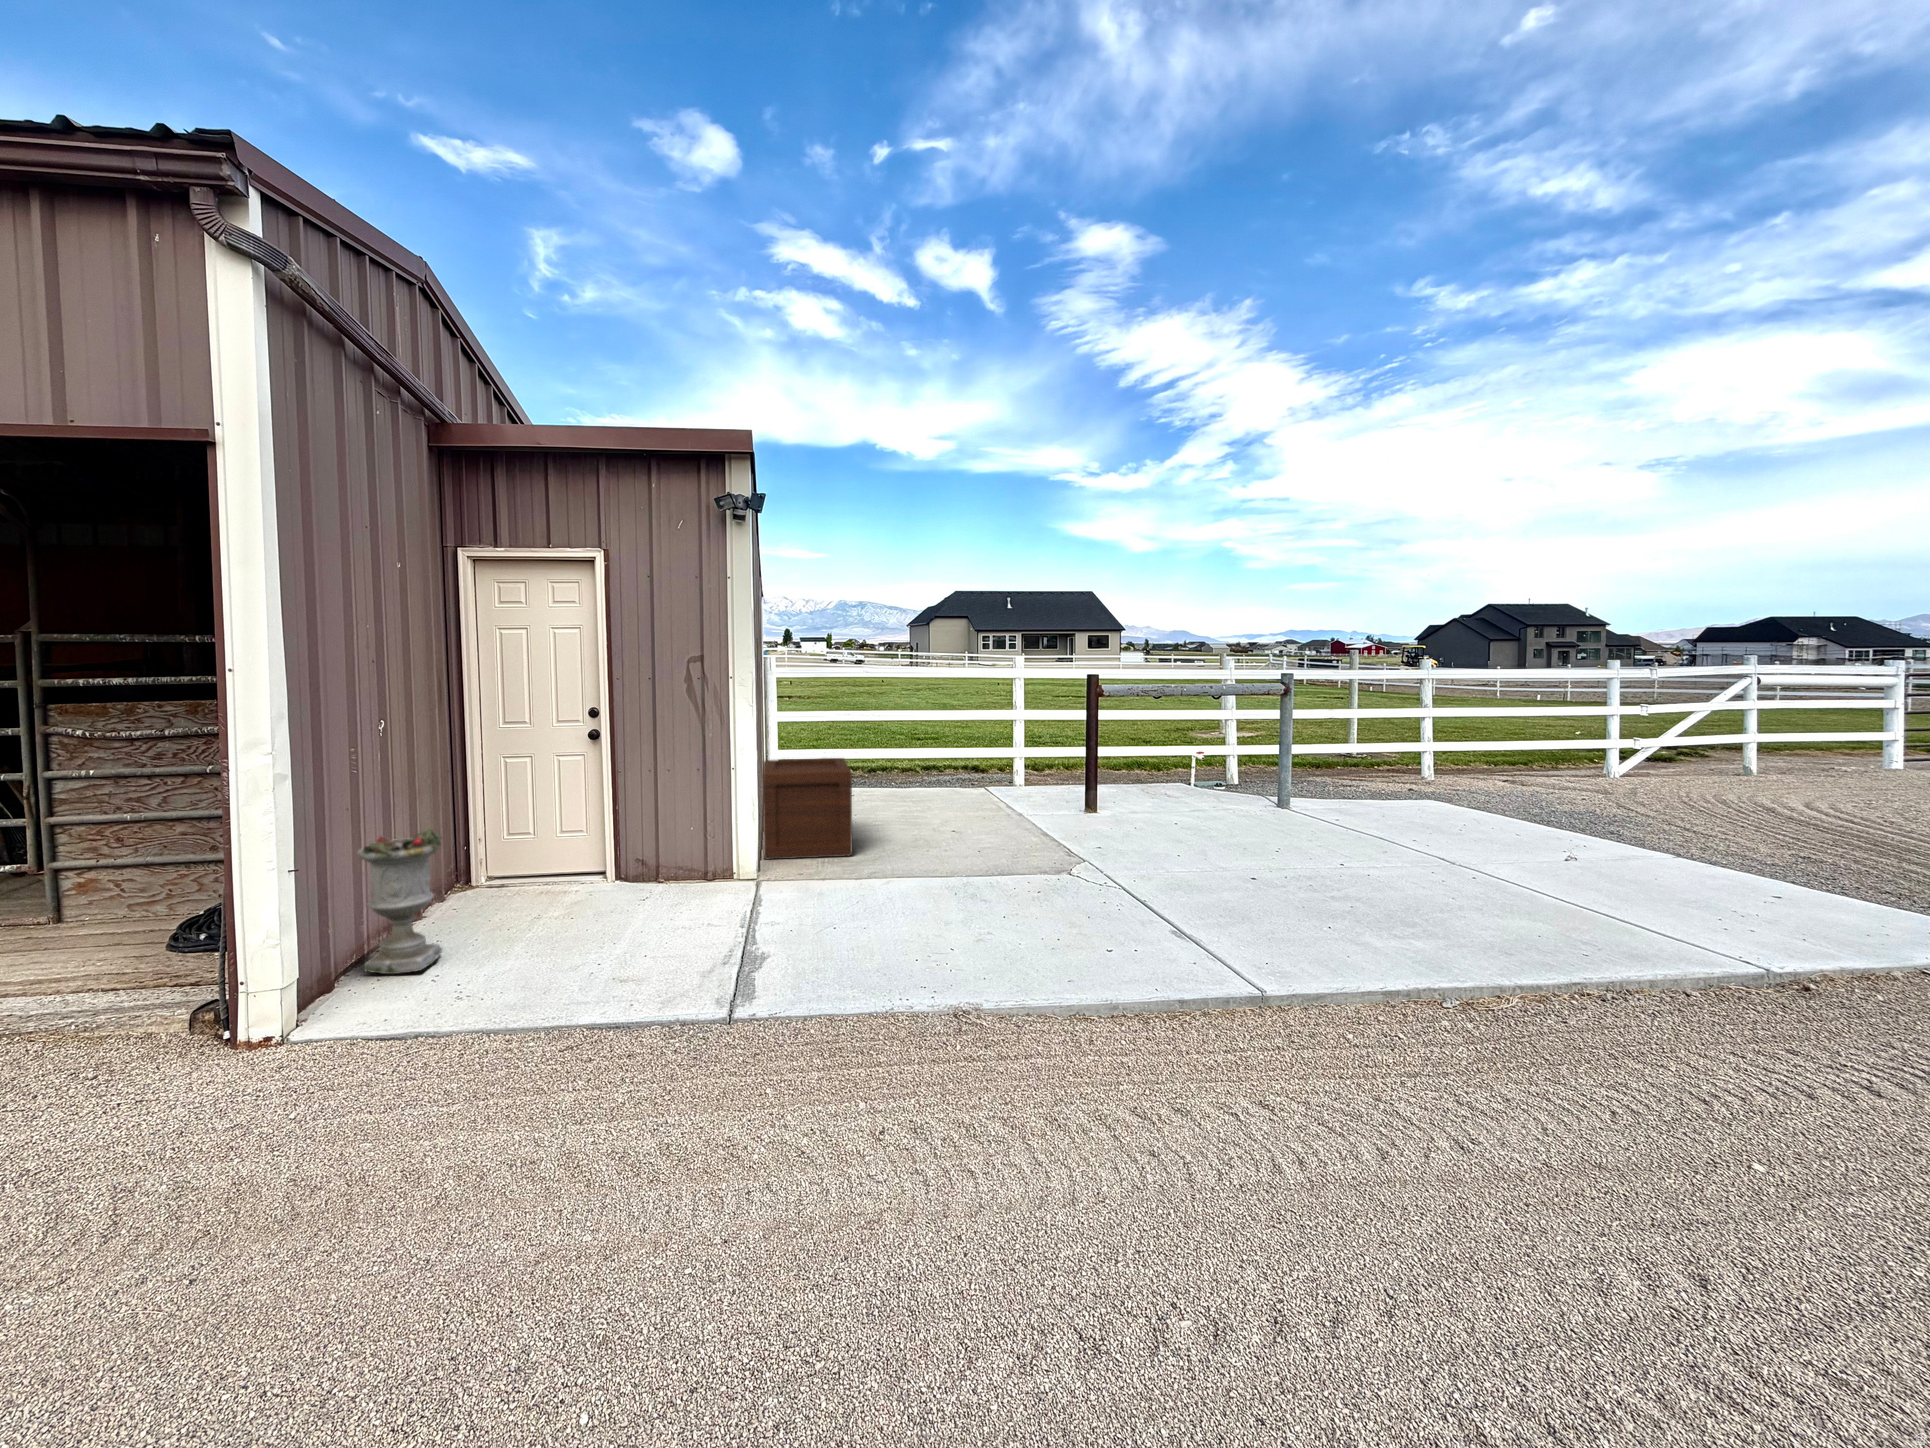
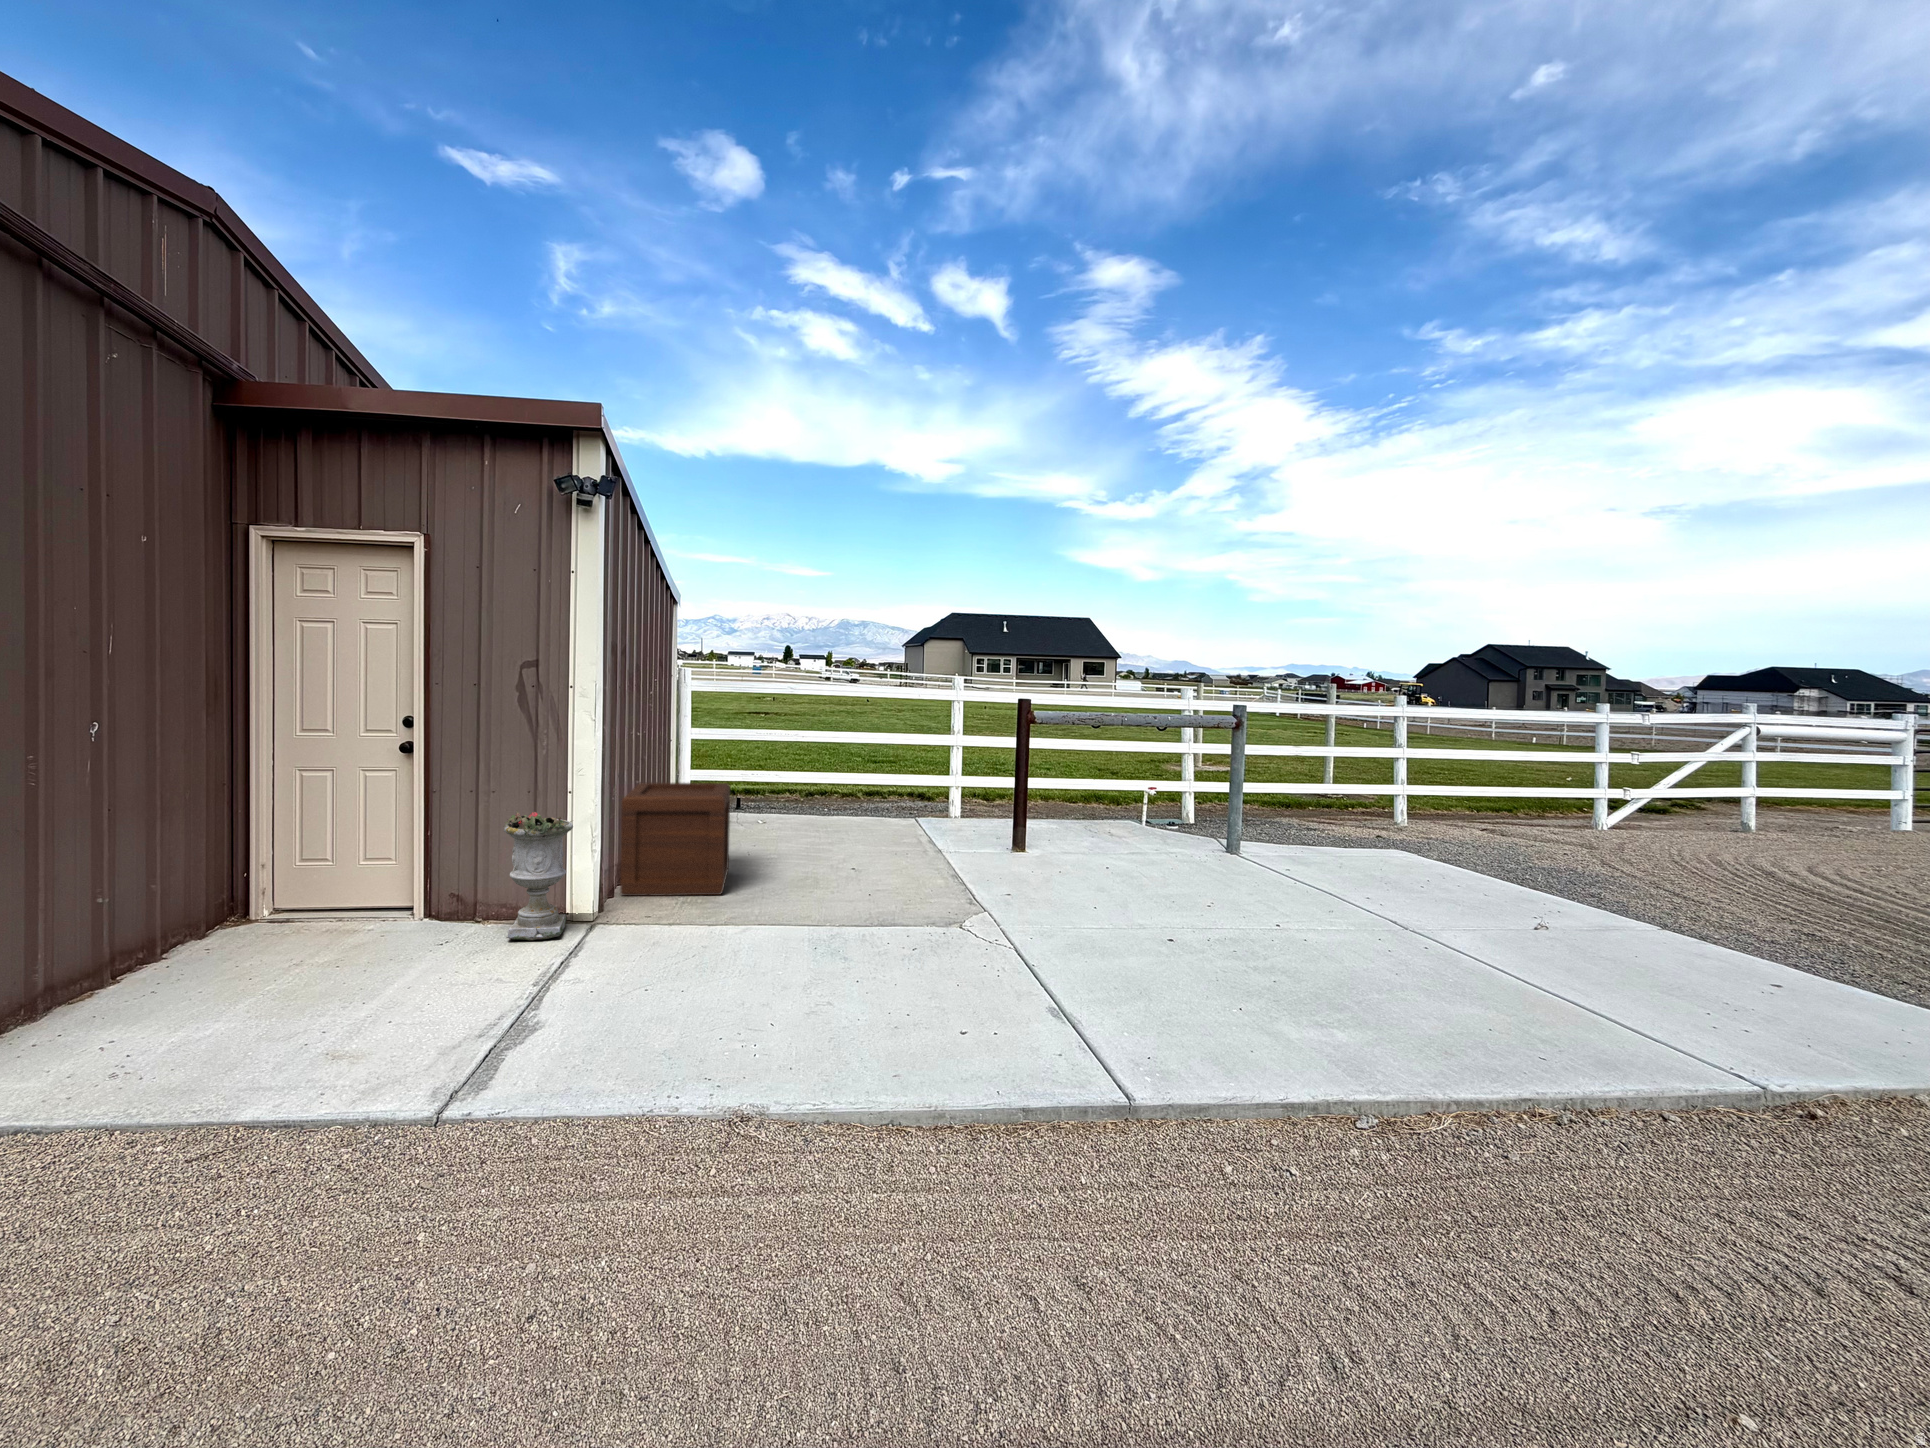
planter: present [358,828,442,974] -> present [504,811,573,940]

